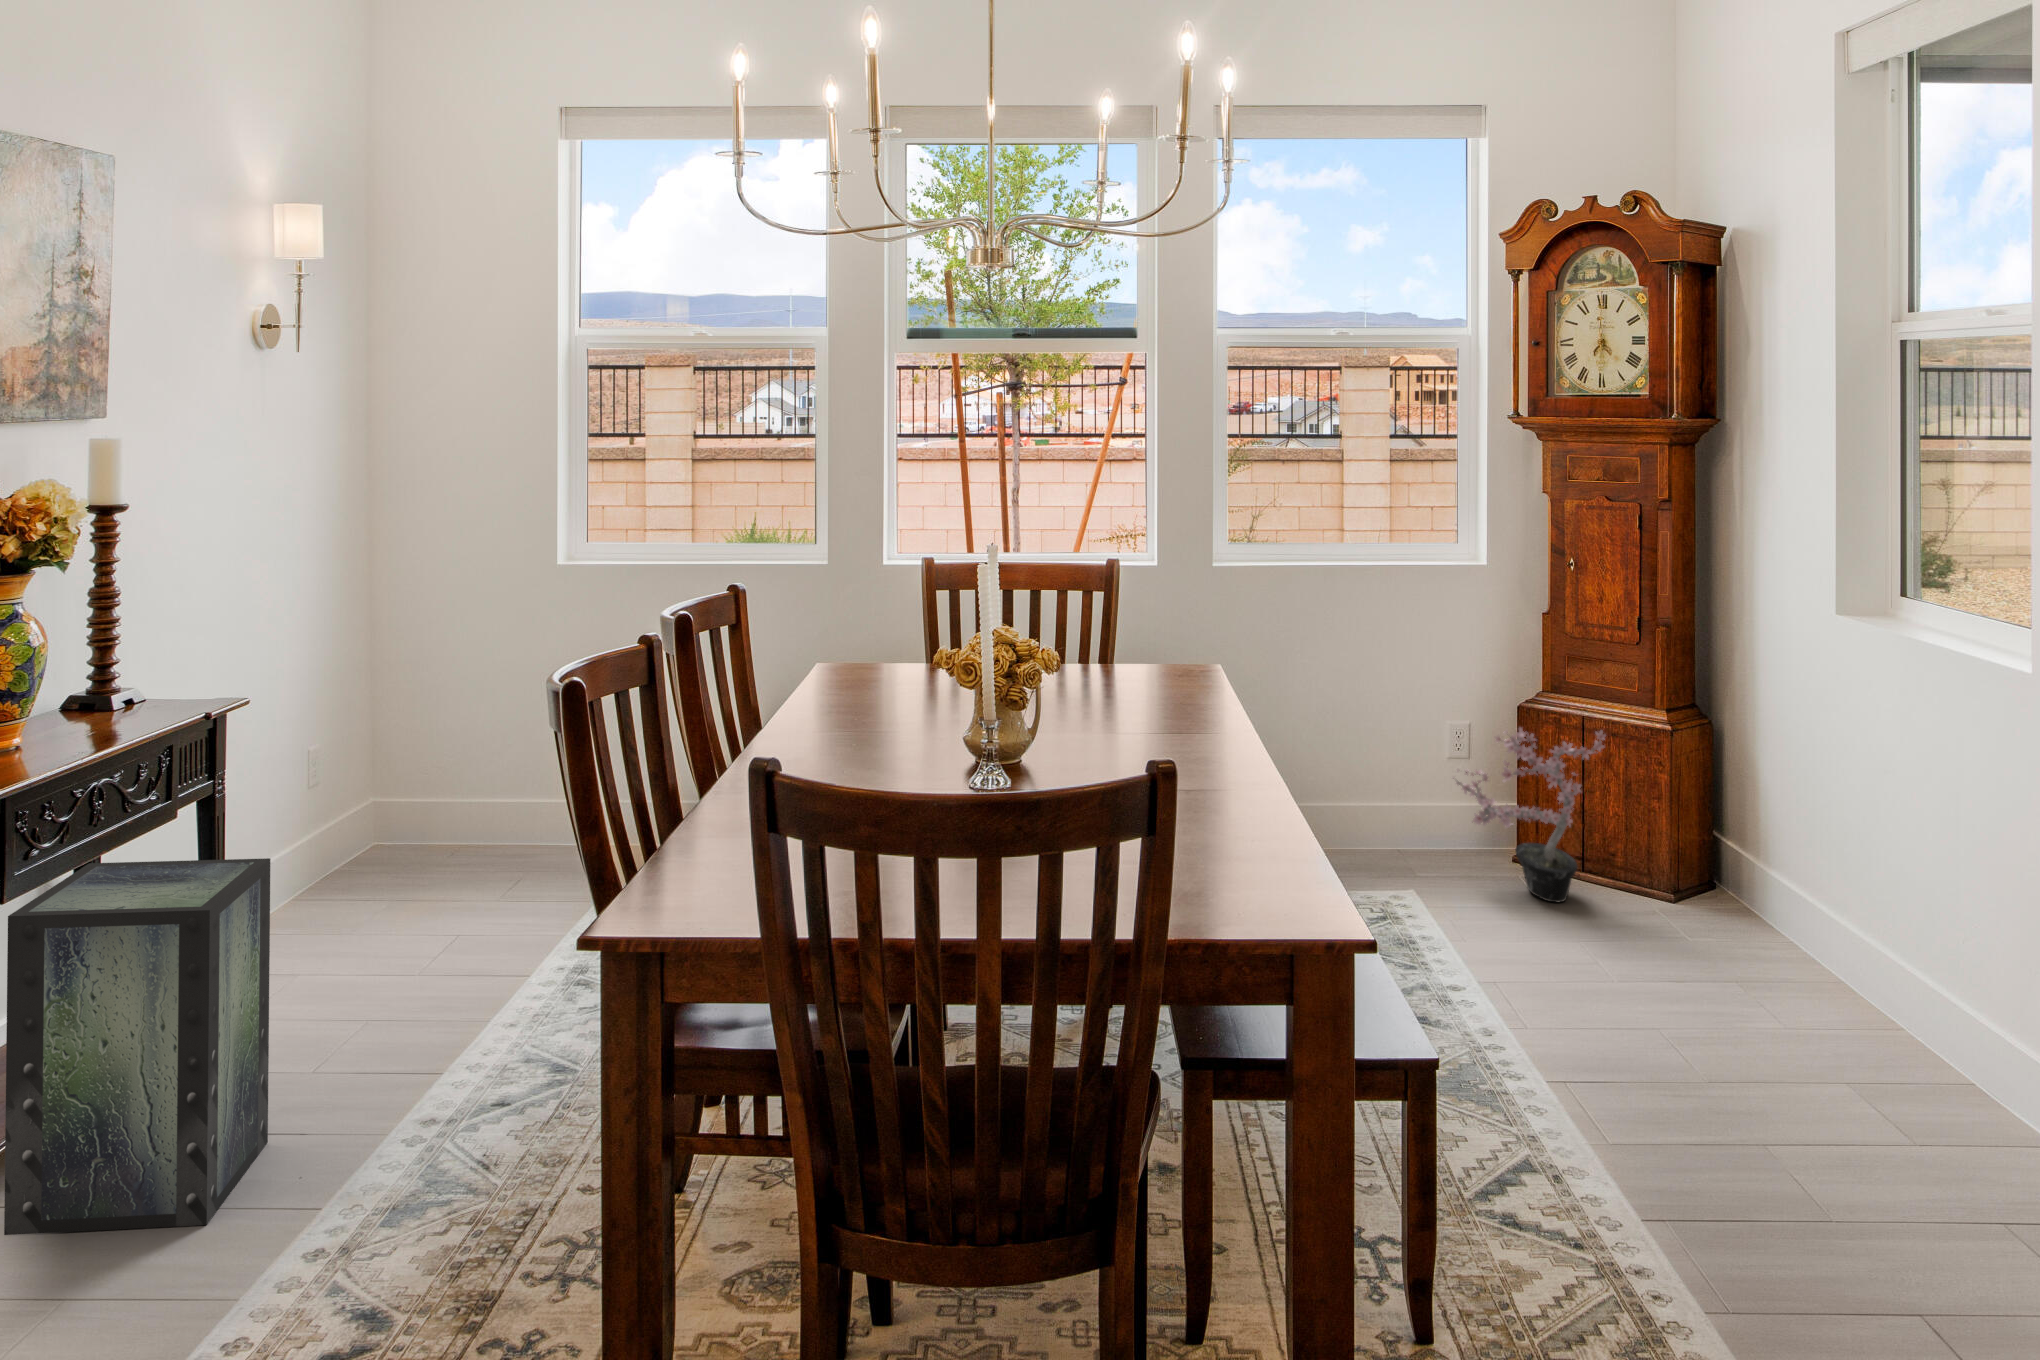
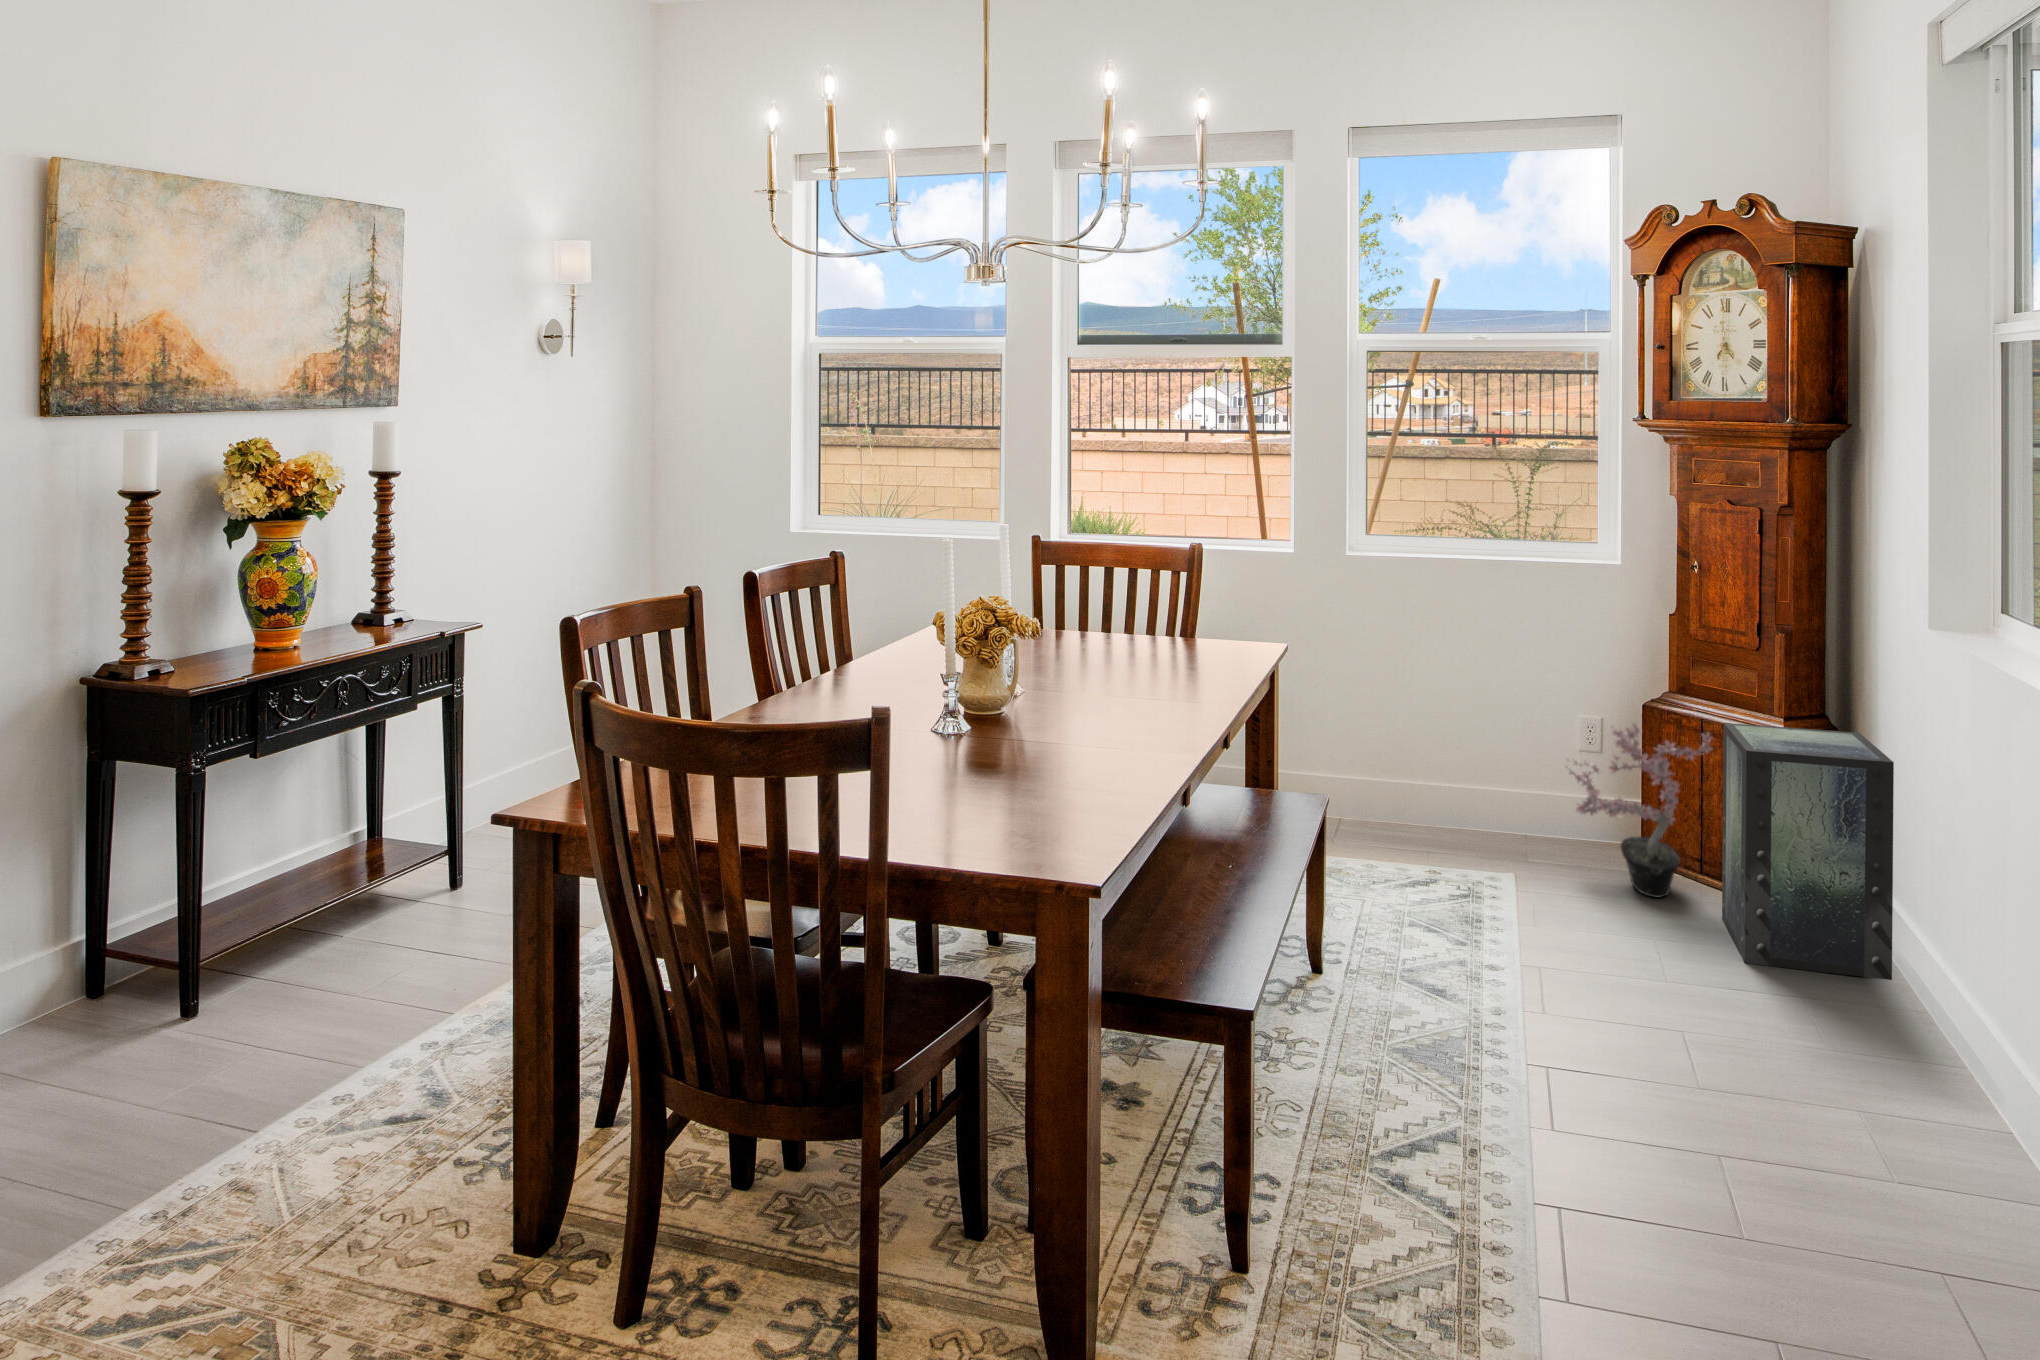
storage box: present [4,858,271,1235] -> present [1722,723,1894,980]

